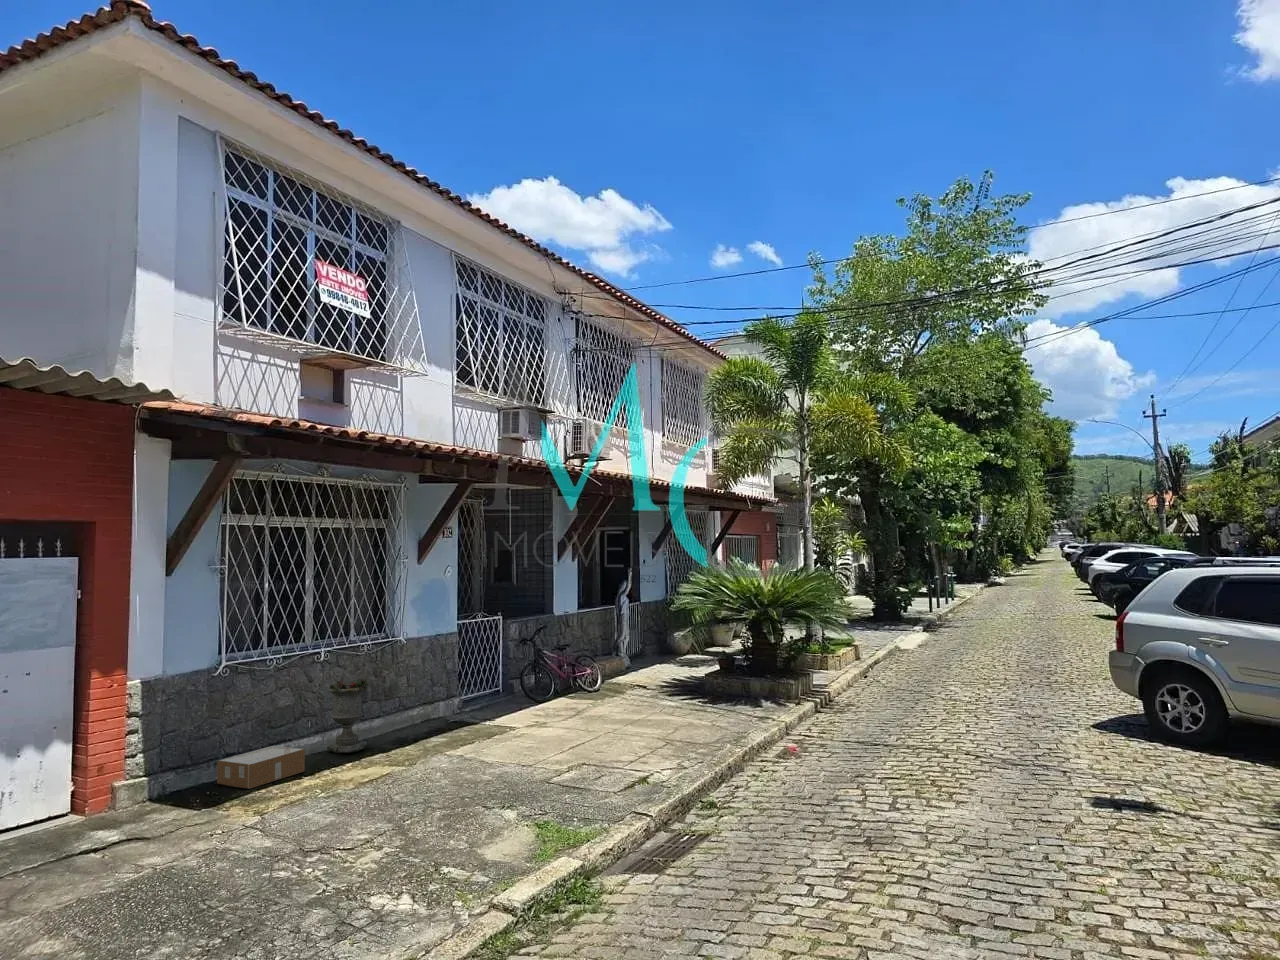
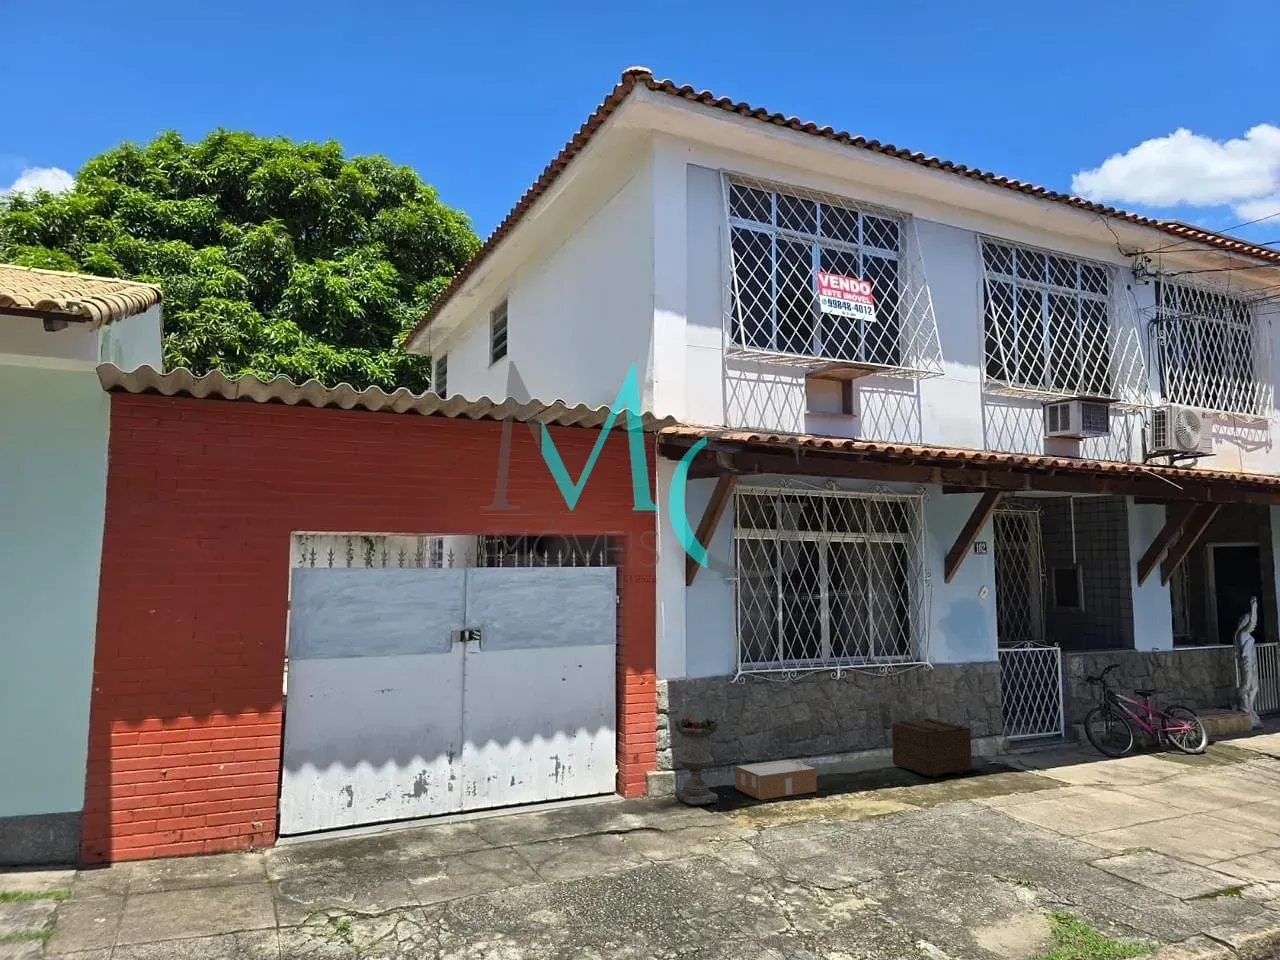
planter: present [327,679,369,753] -> present [675,718,721,805]
wooden crate: none [368,689,439,741] -> present [892,718,971,777]

